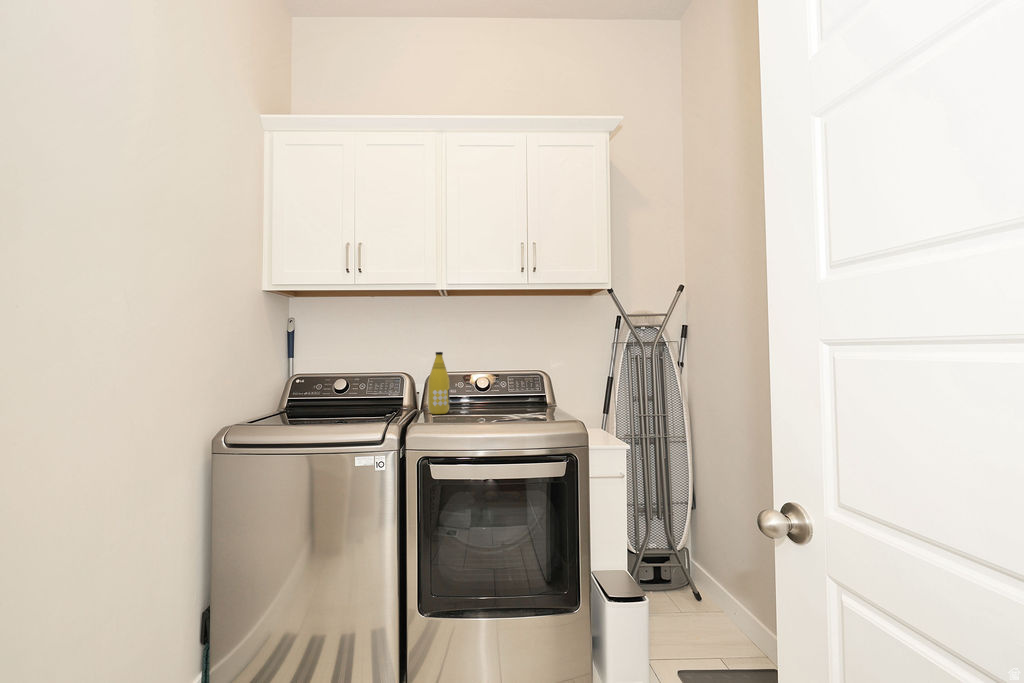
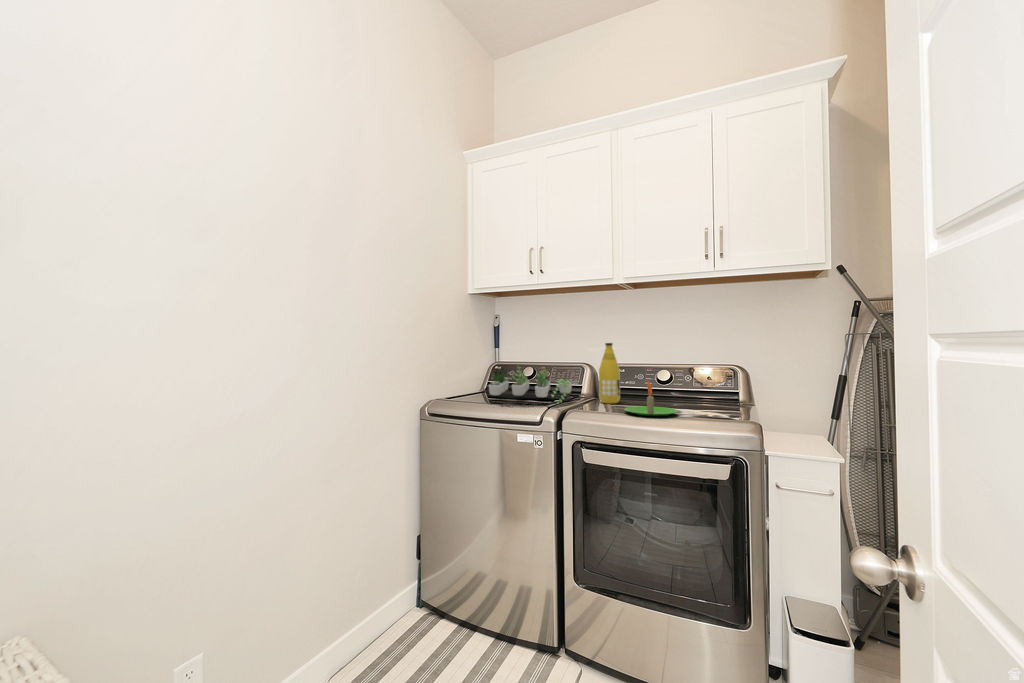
succulent plant: none [298,374,400,419] -> present [489,368,572,404]
candle: none [467,388,516,423] -> present [624,381,678,416]

